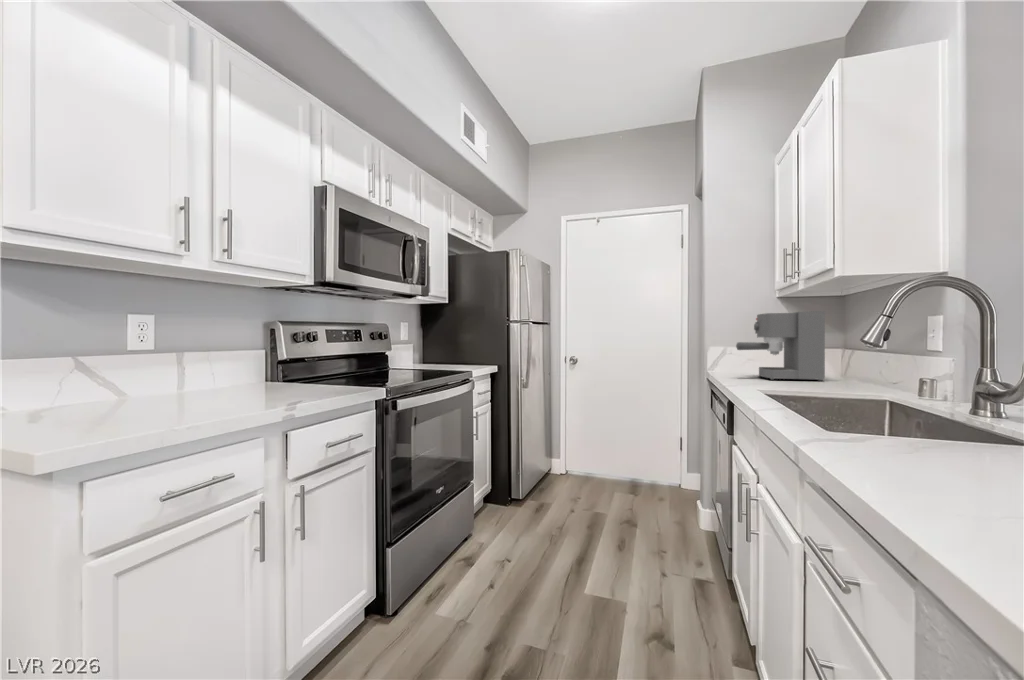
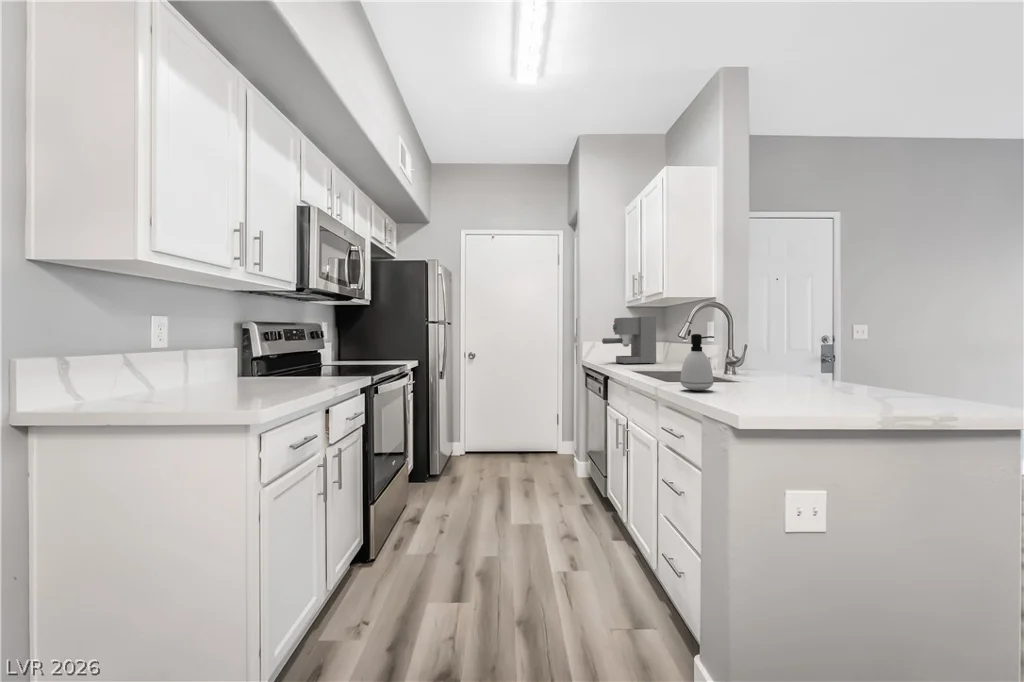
soap dispenser: none [867,340,960,464] -> present [681,334,714,391]

